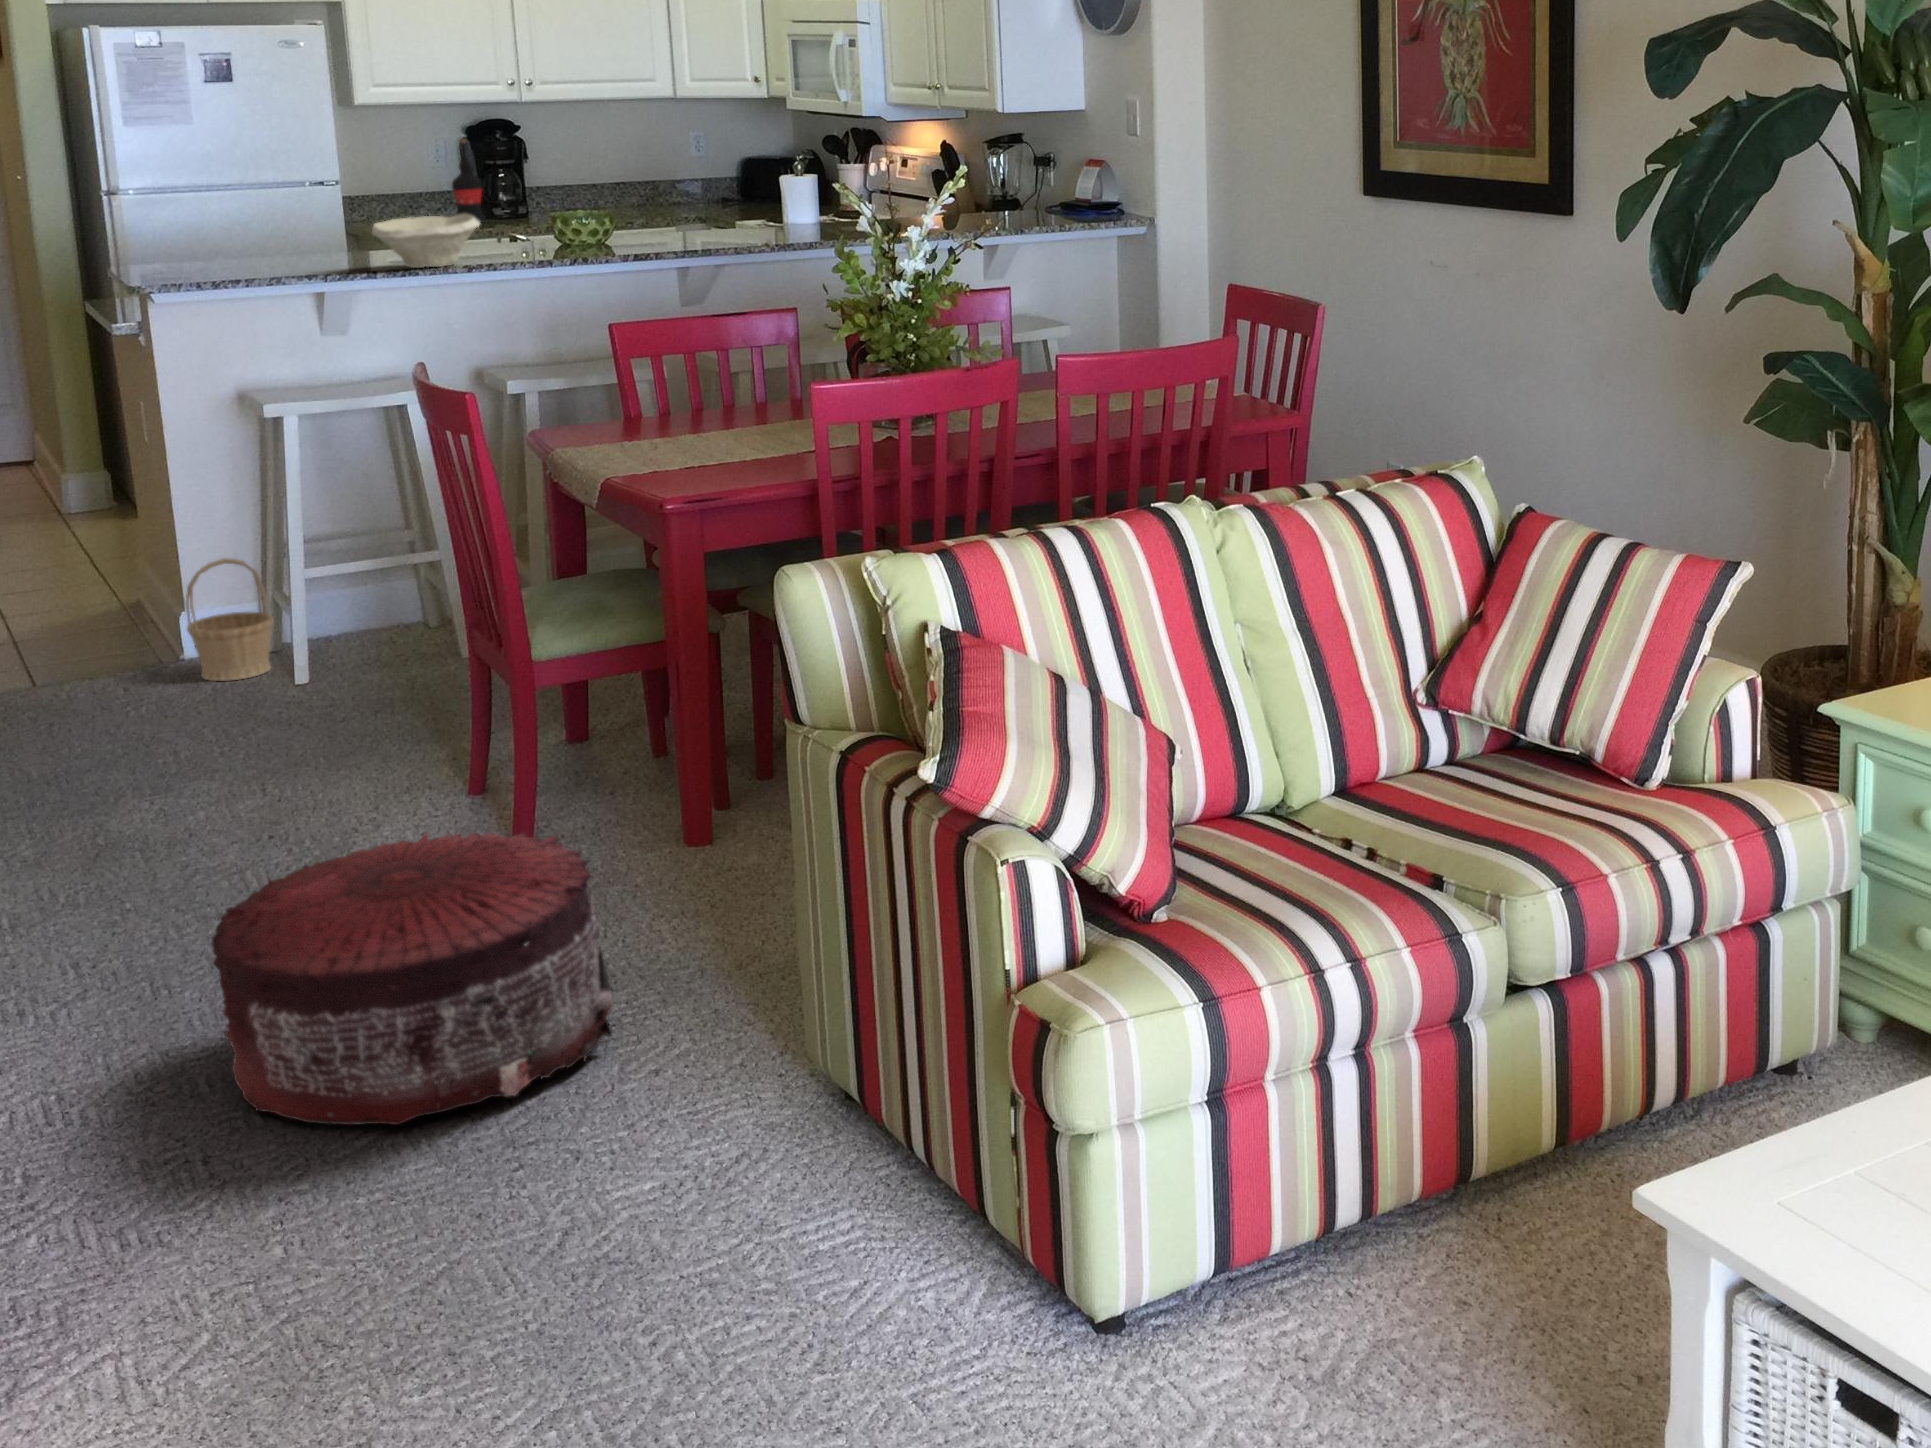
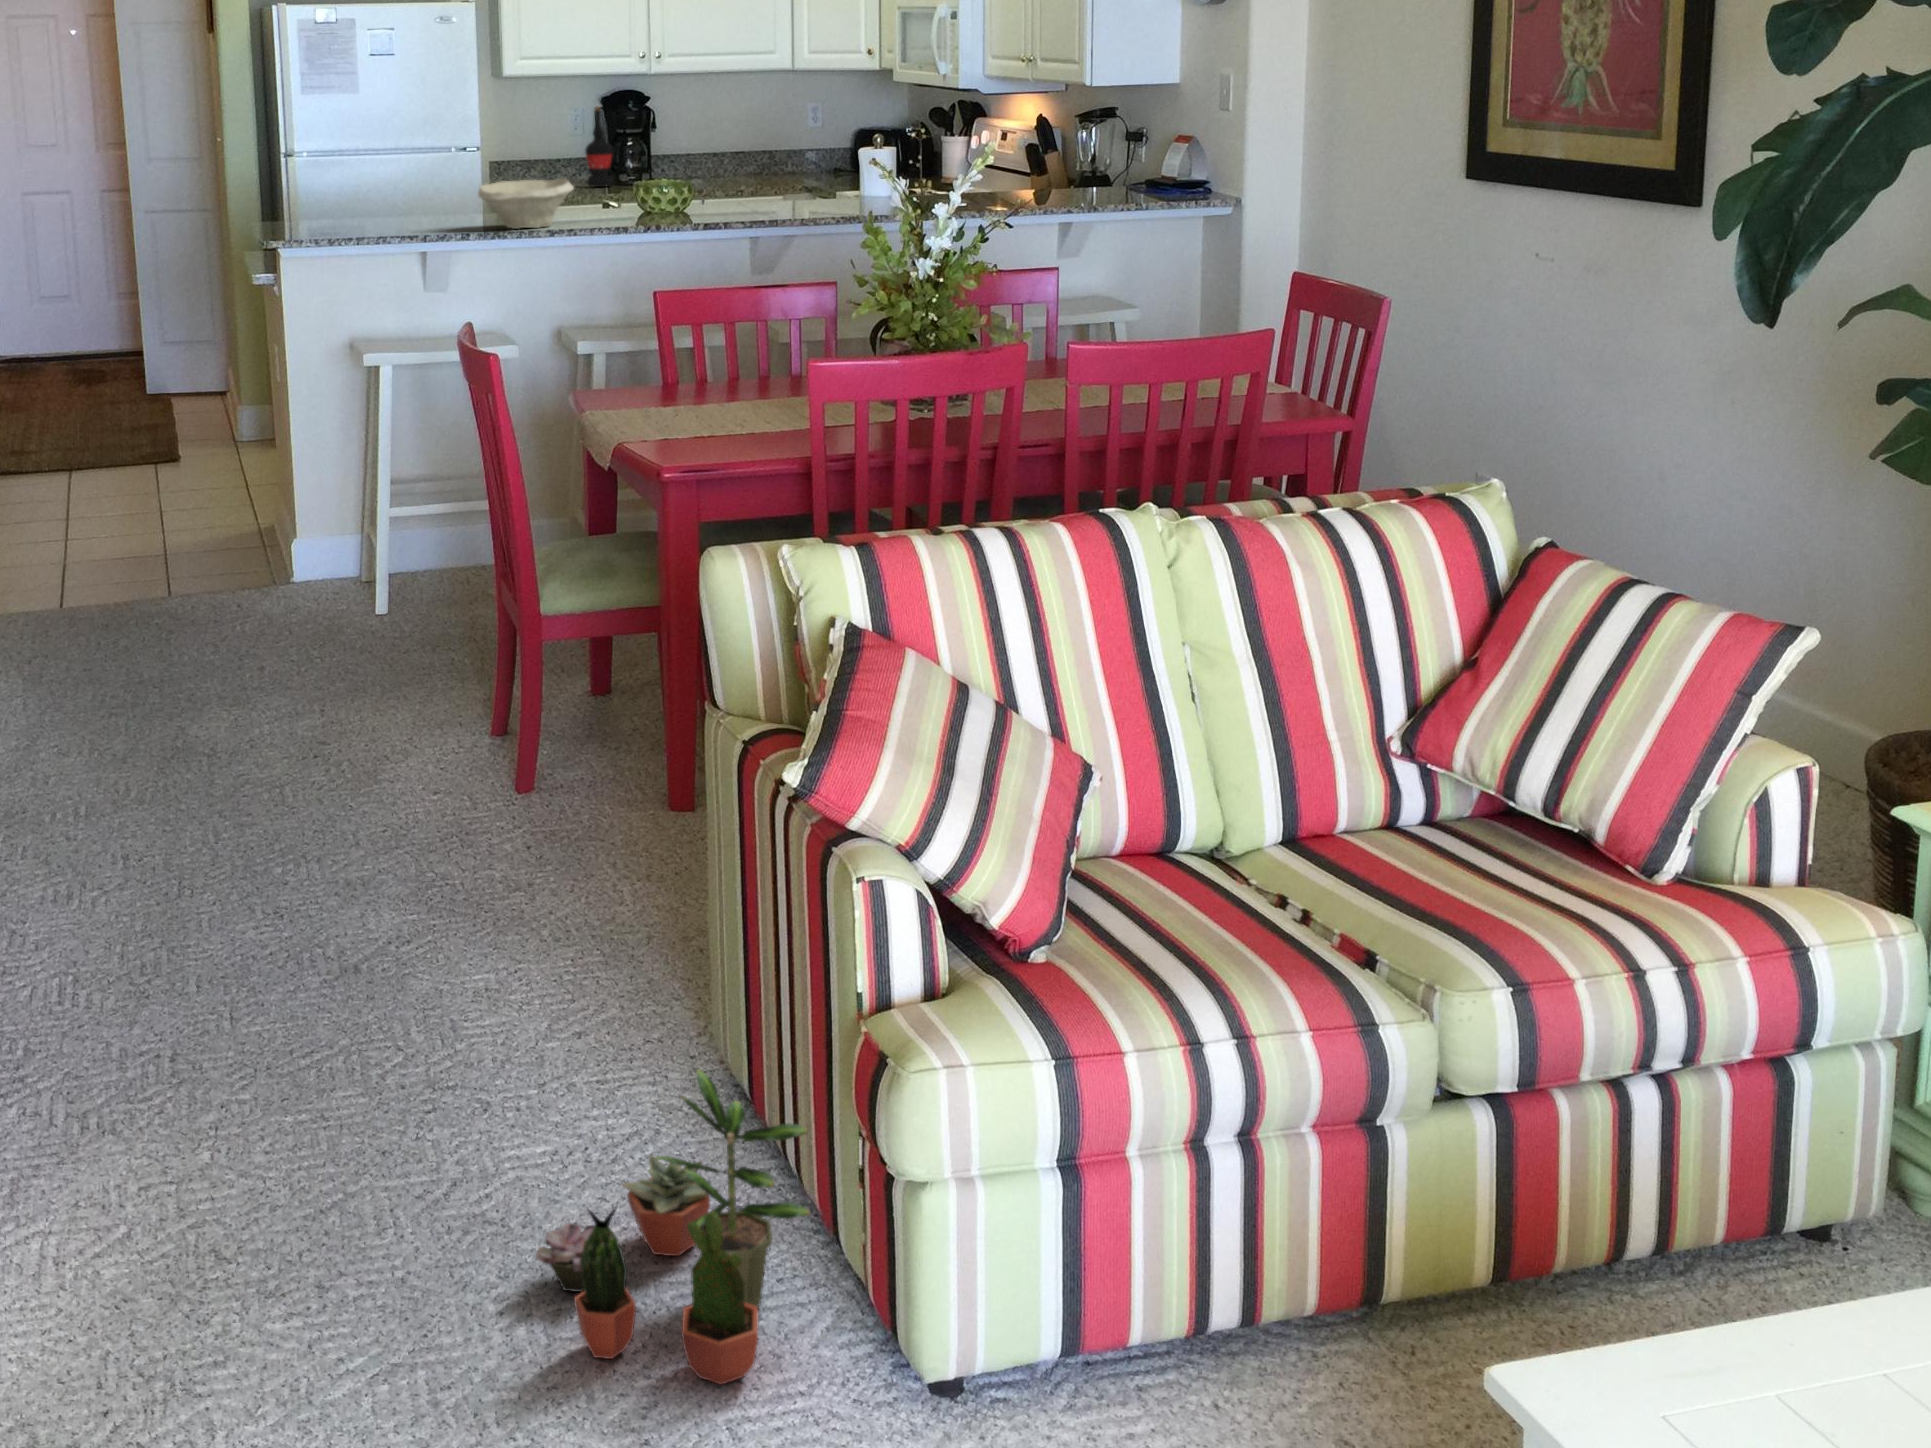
basket: present [186,558,274,681] -> none [295,490,369,603]
pouf: present [212,833,612,1125] -> none [200,769,554,1051]
potted plant: none [683,1070,959,1364] -> present [536,1069,810,1385]

